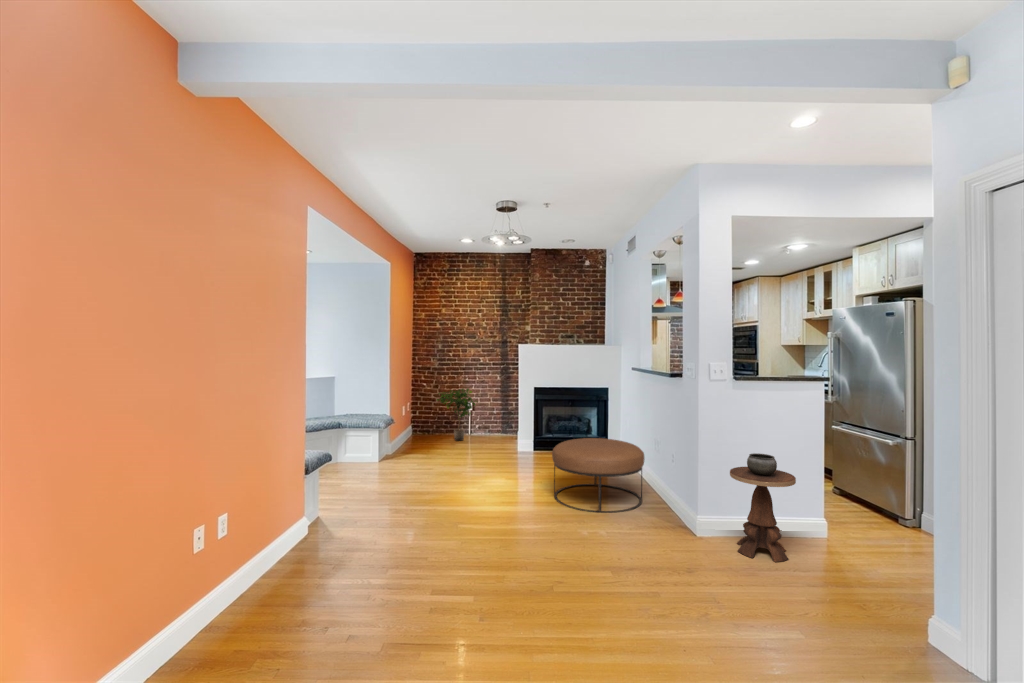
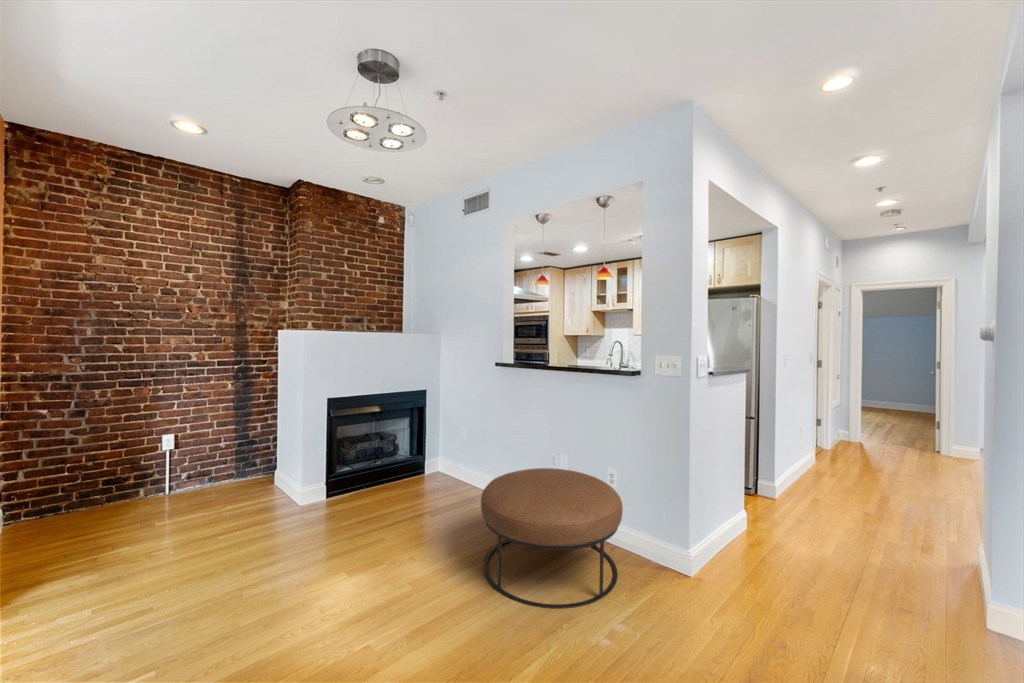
potted plant: present [437,389,475,441] -> none [94,410,192,514]
side table: present [730,453,796,562] -> none [768,464,855,599]

